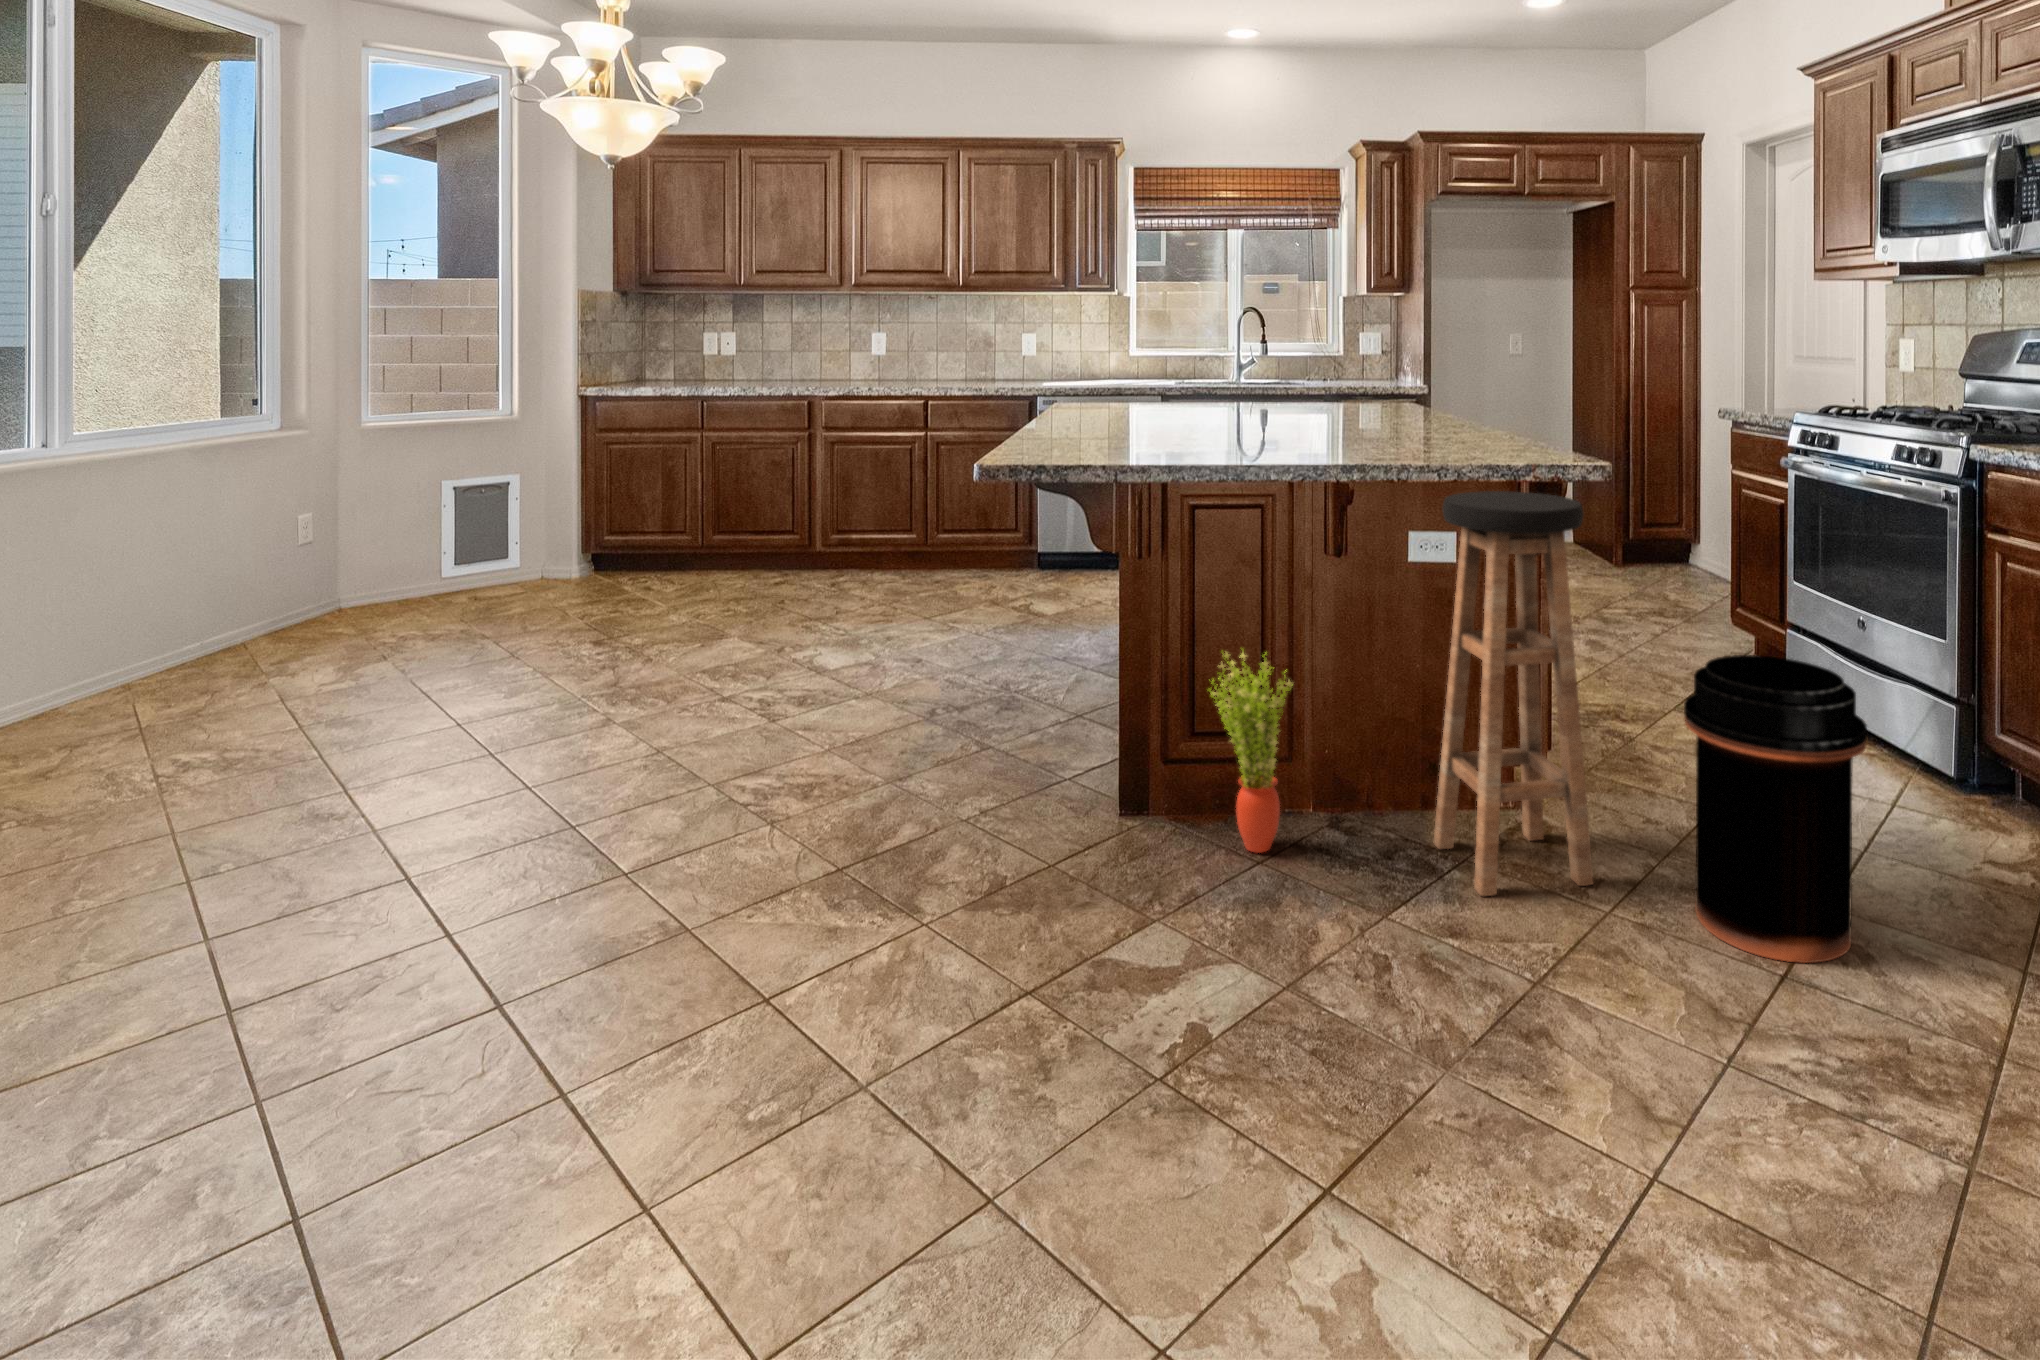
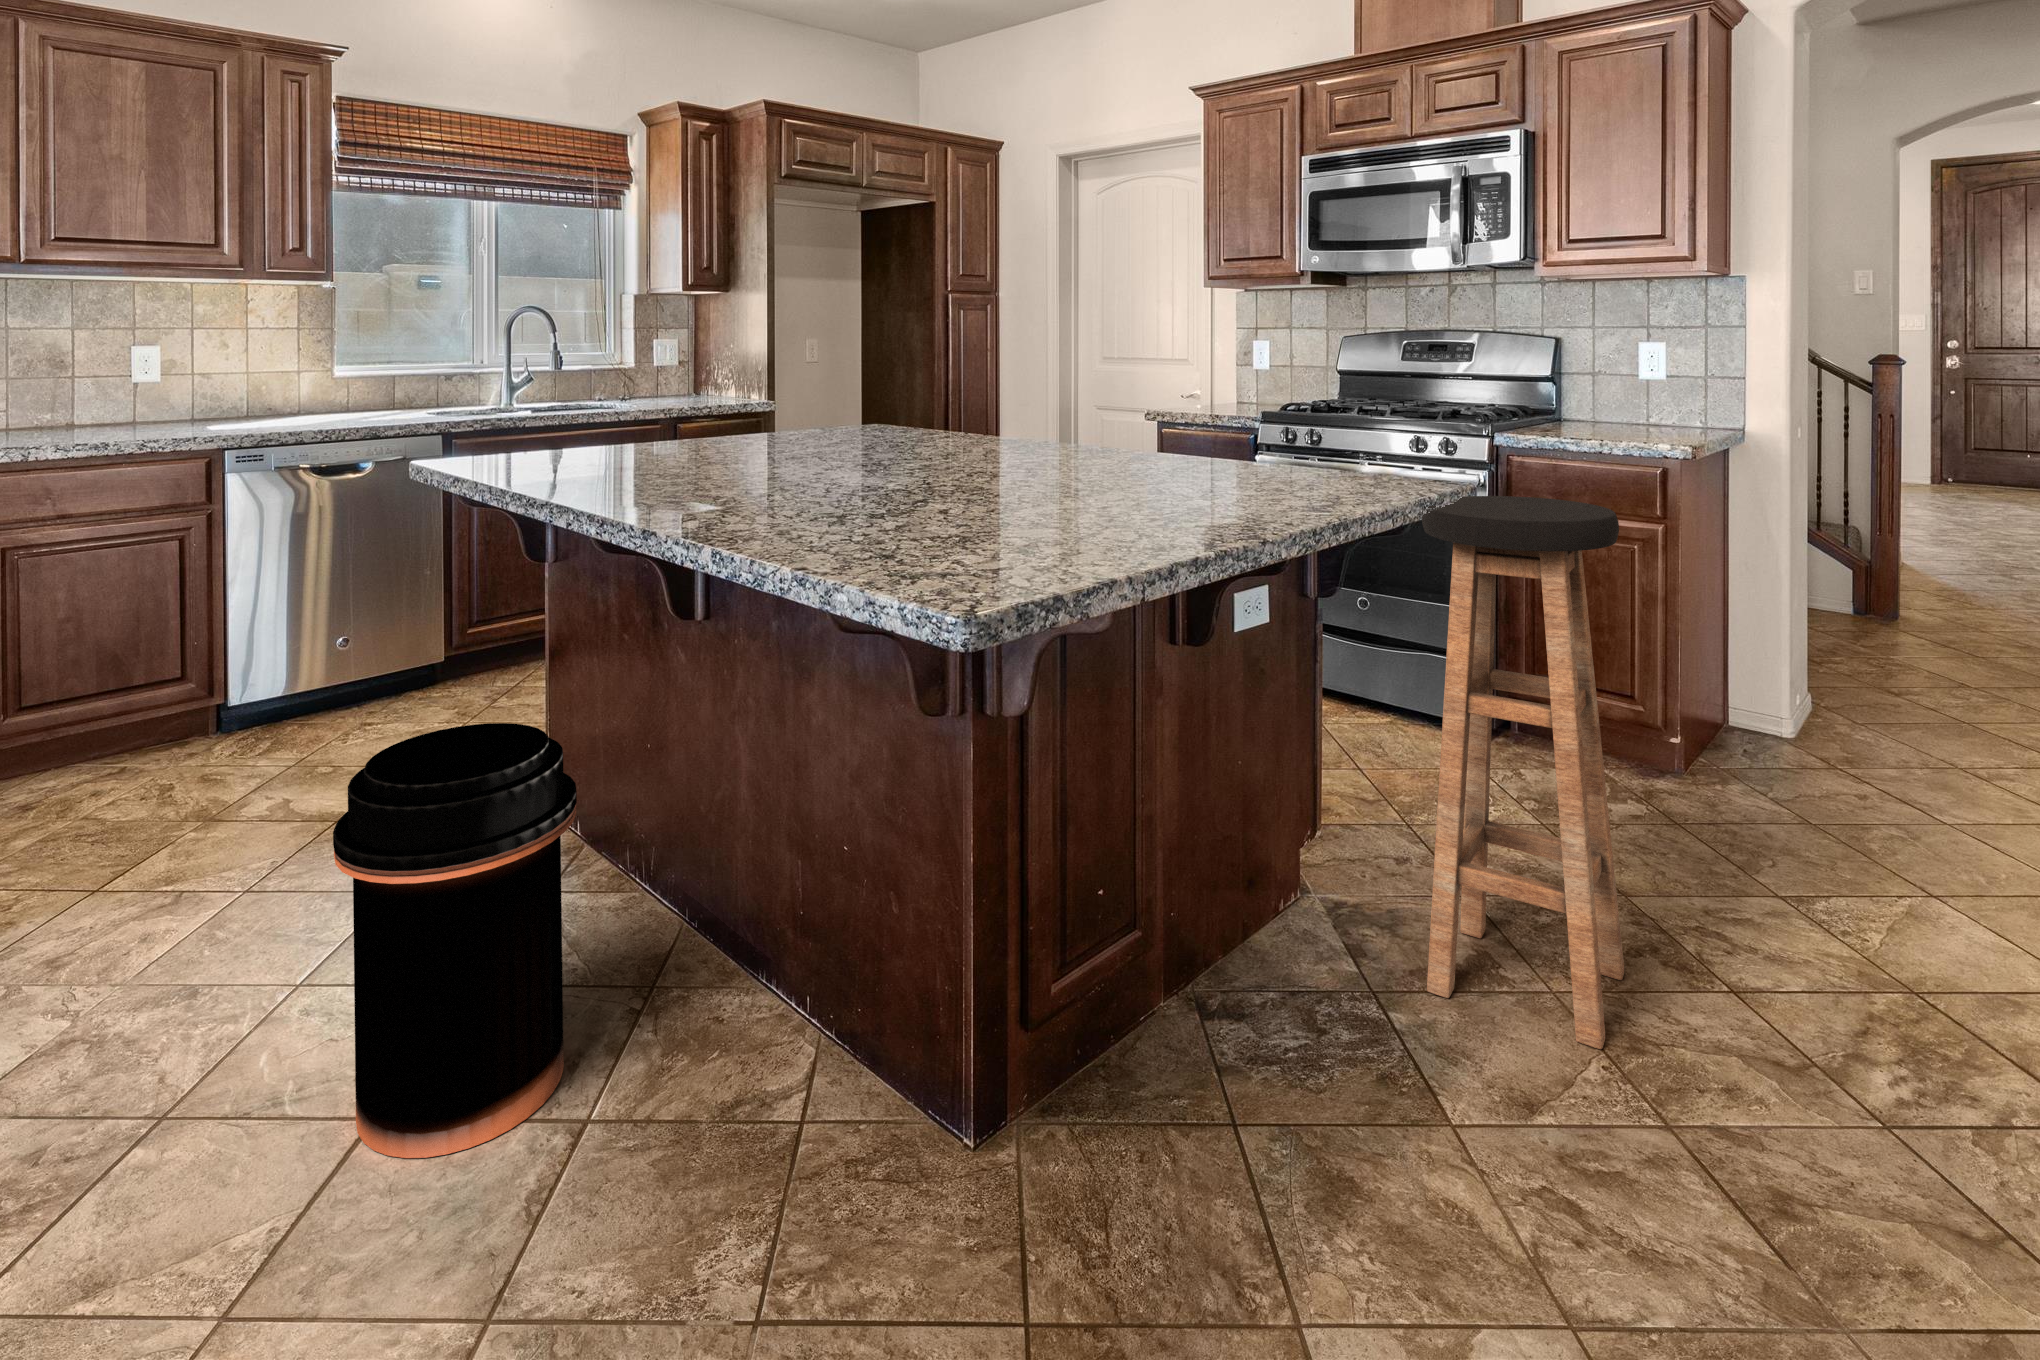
potted plant: present [1209,652,1292,853] -> none [1247,793,1362,1129]
trash can: present [1684,655,1867,963] -> present [333,723,577,1158]

